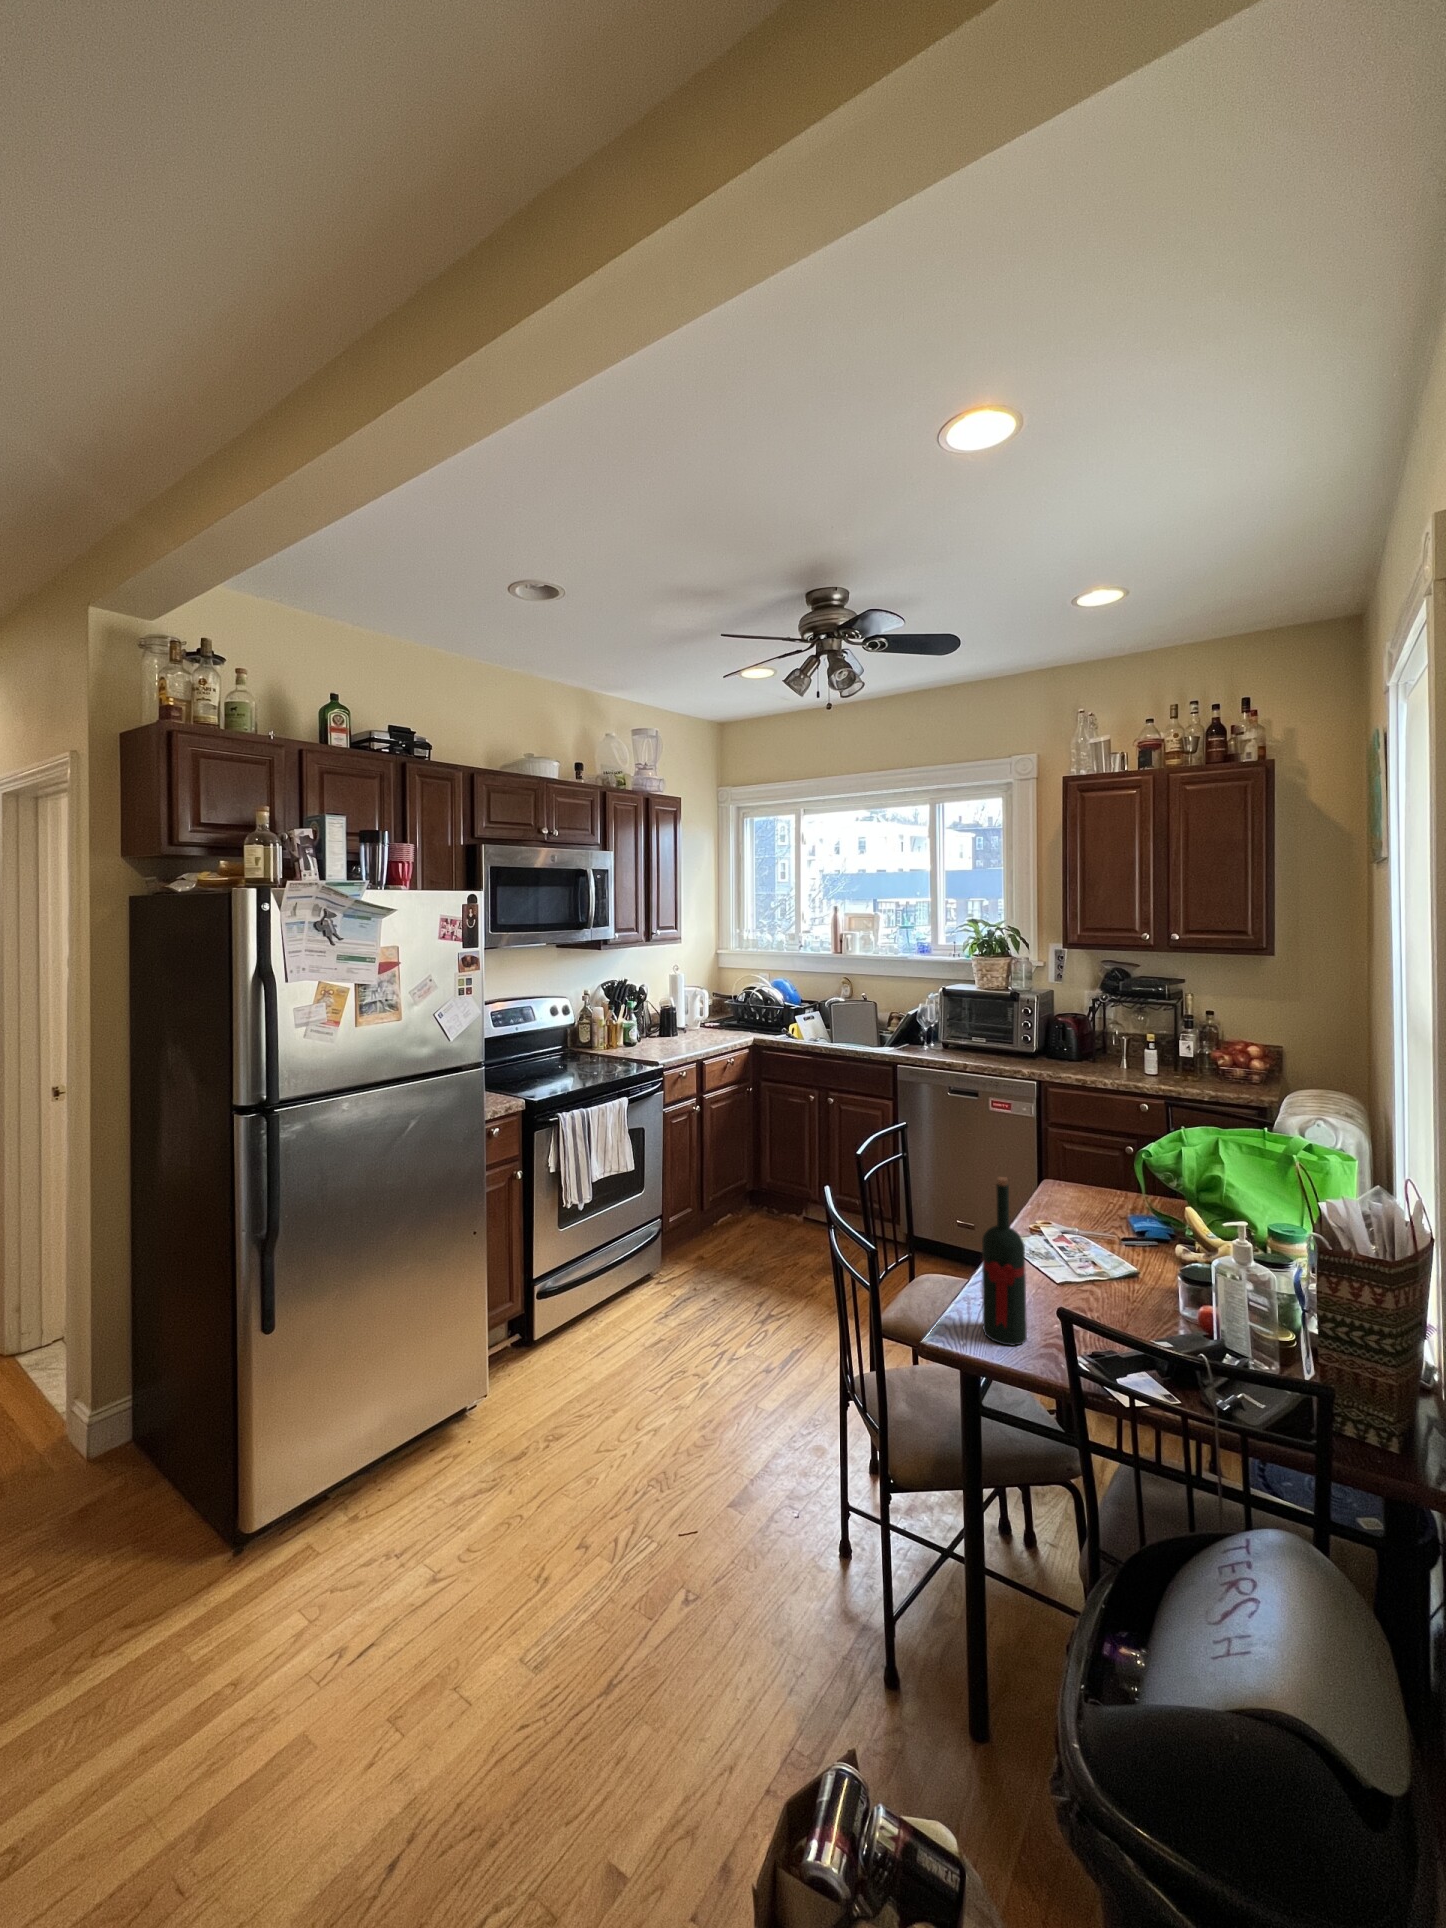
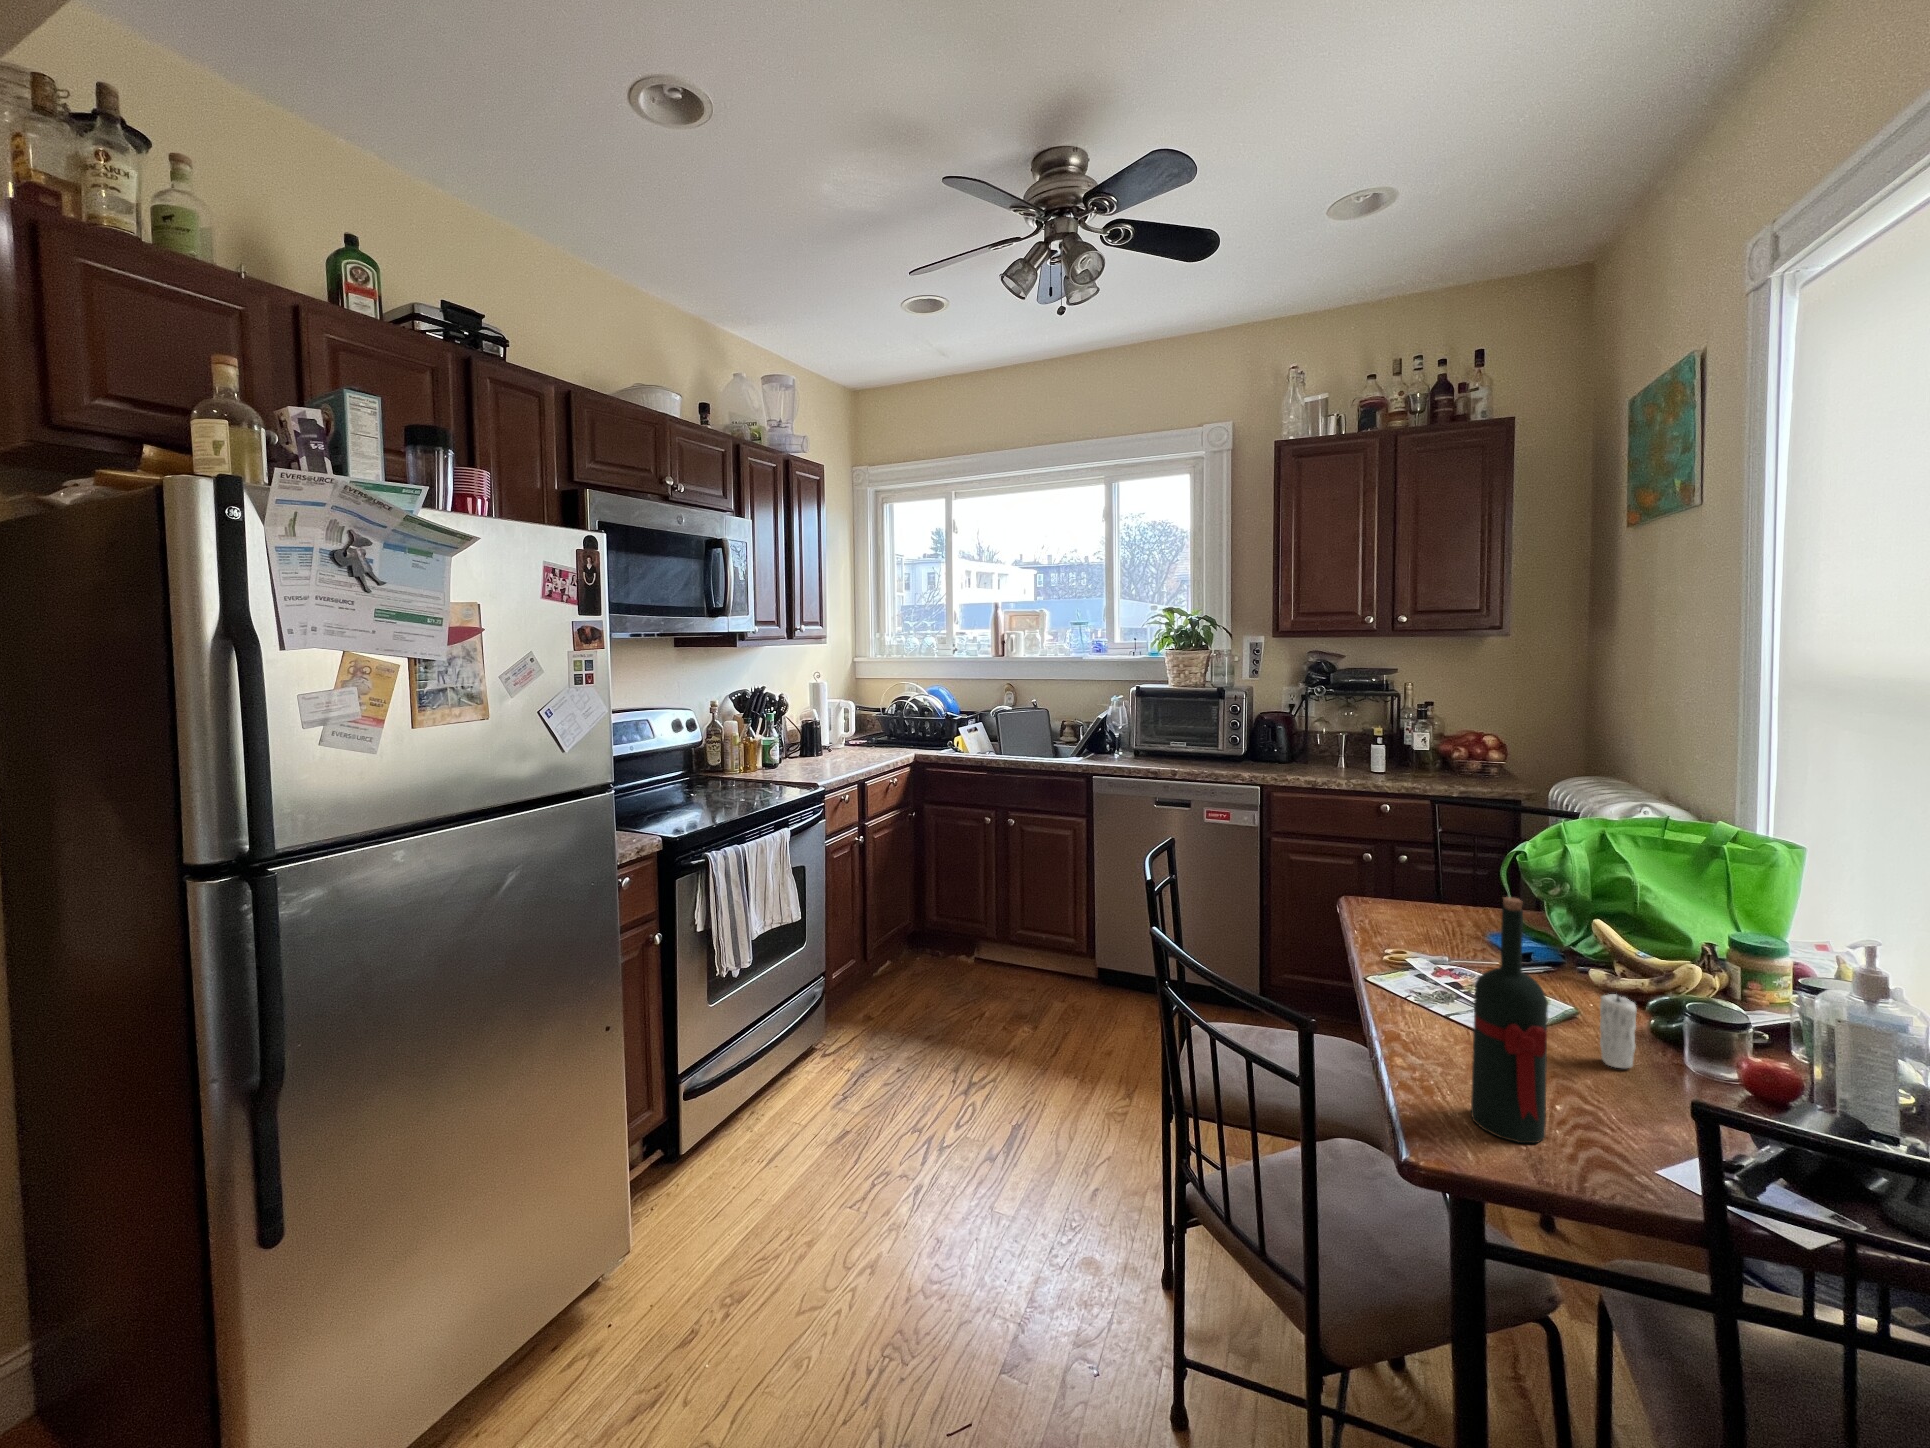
candle: none [1117,1249,1142,1312] -> present [1600,994,1637,1068]

